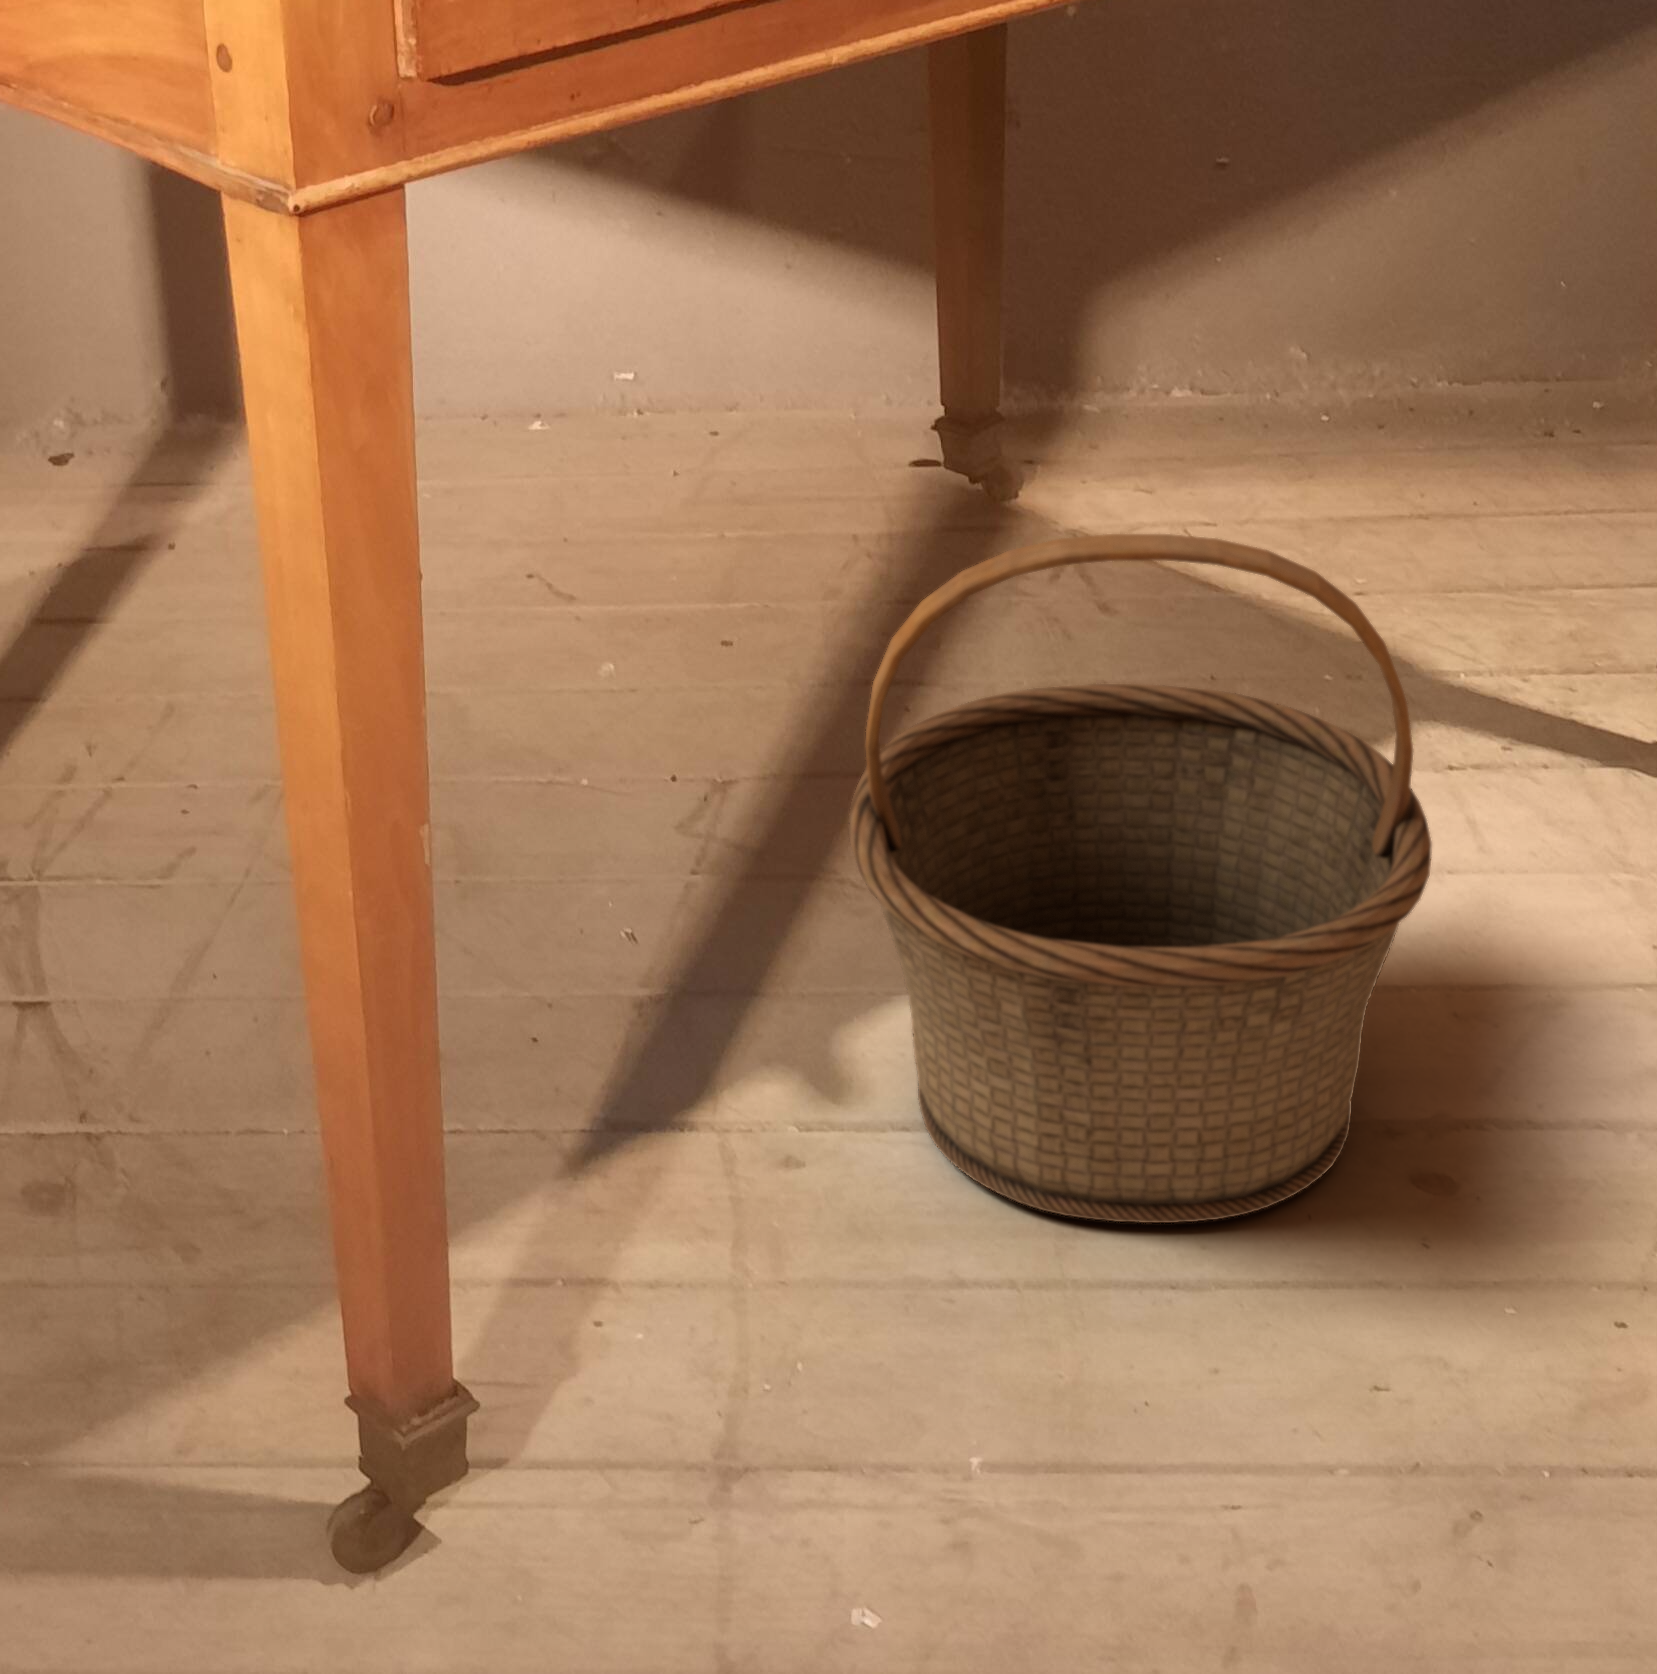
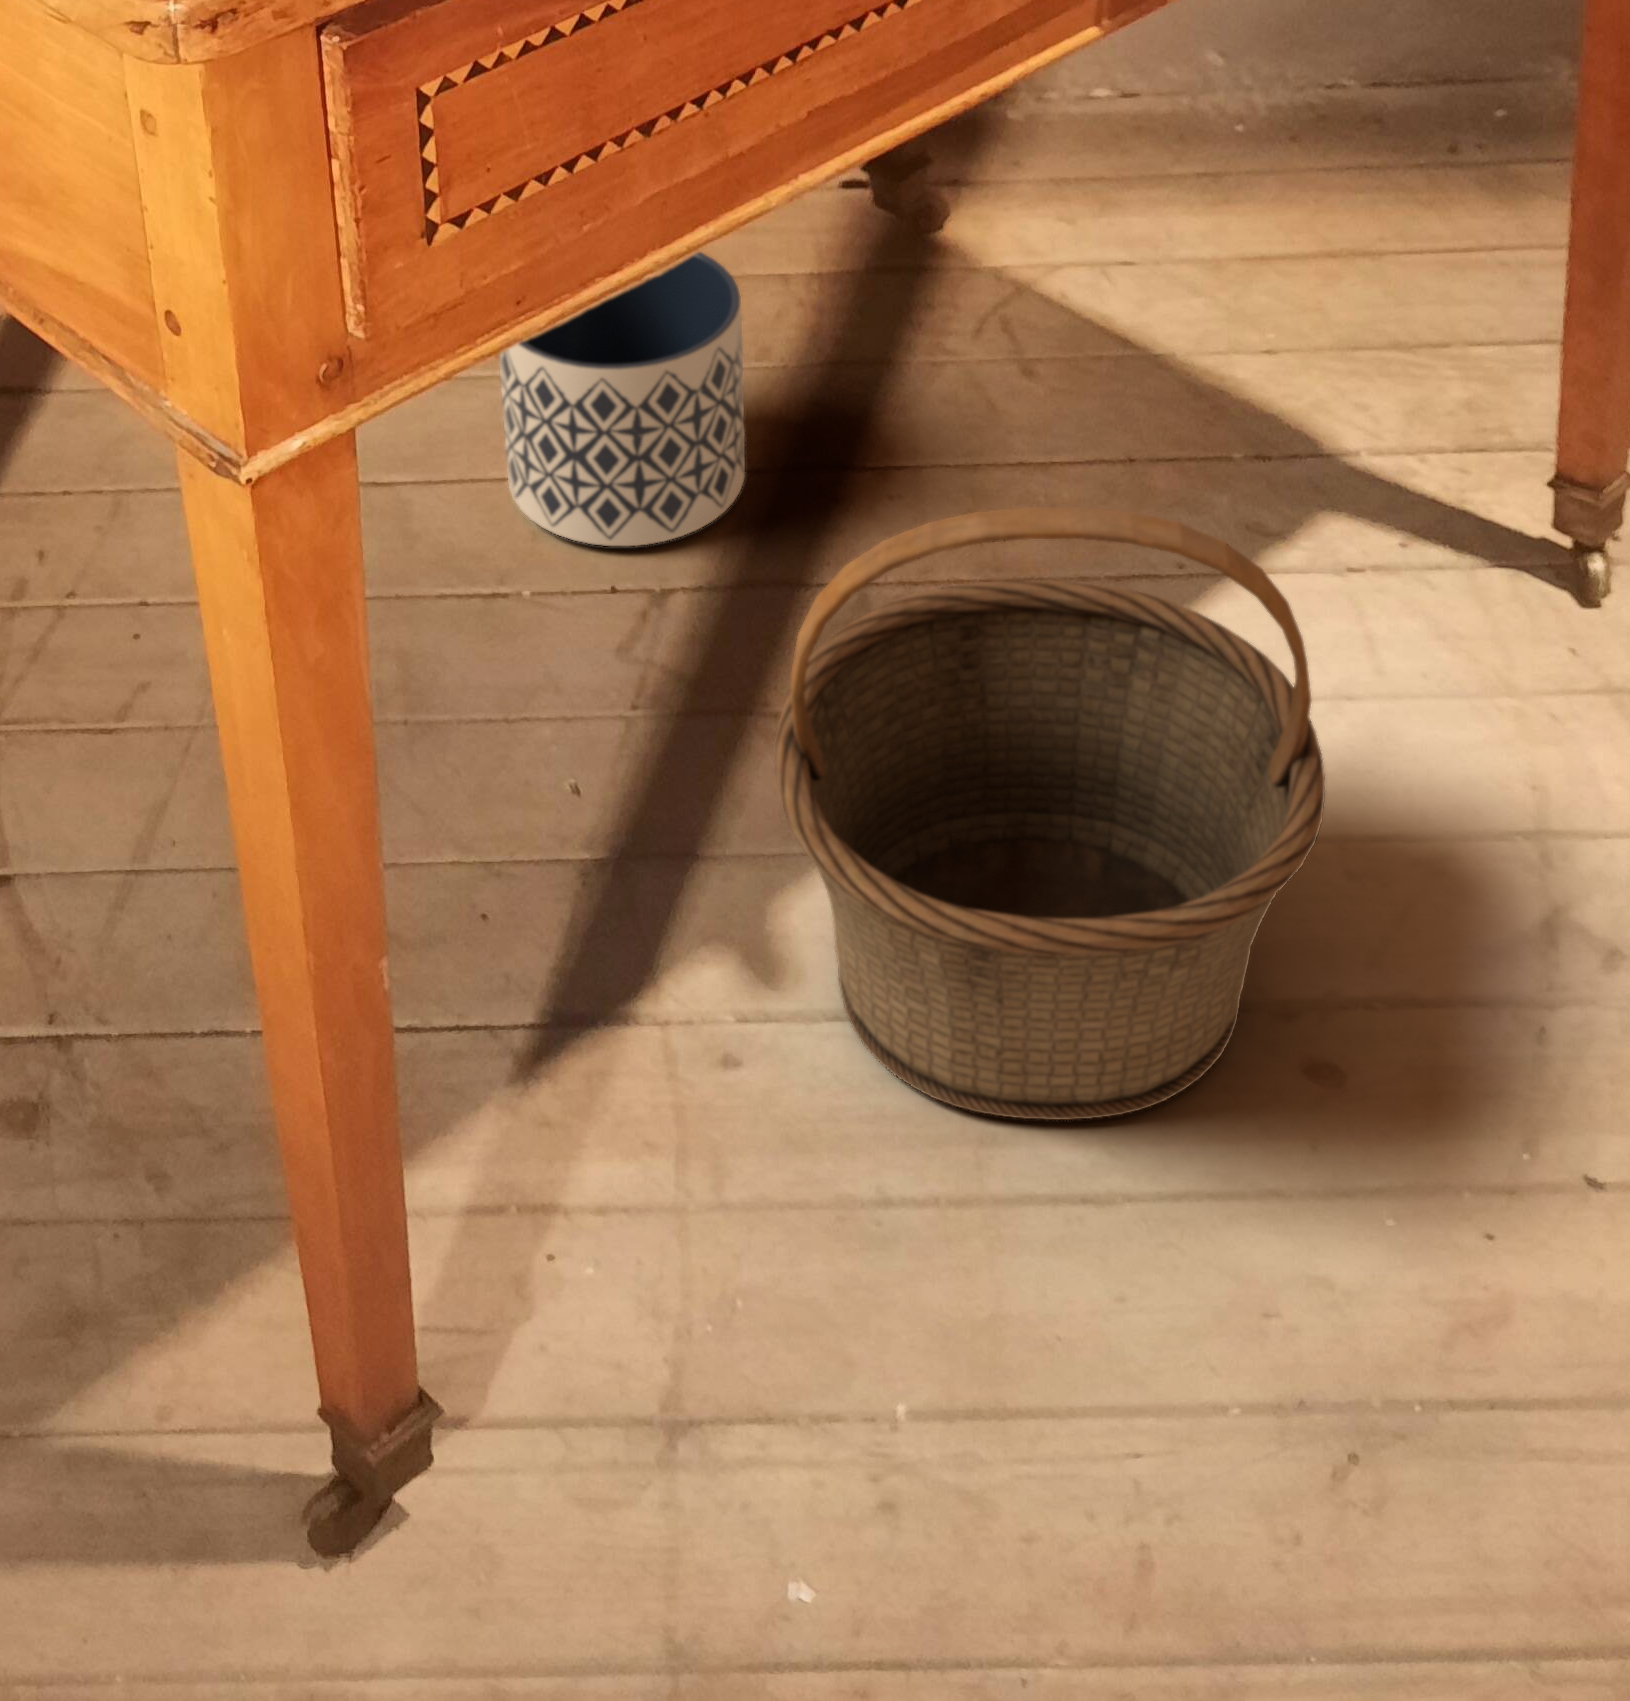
planter: none [574,438,828,740] -> present [499,252,745,546]

